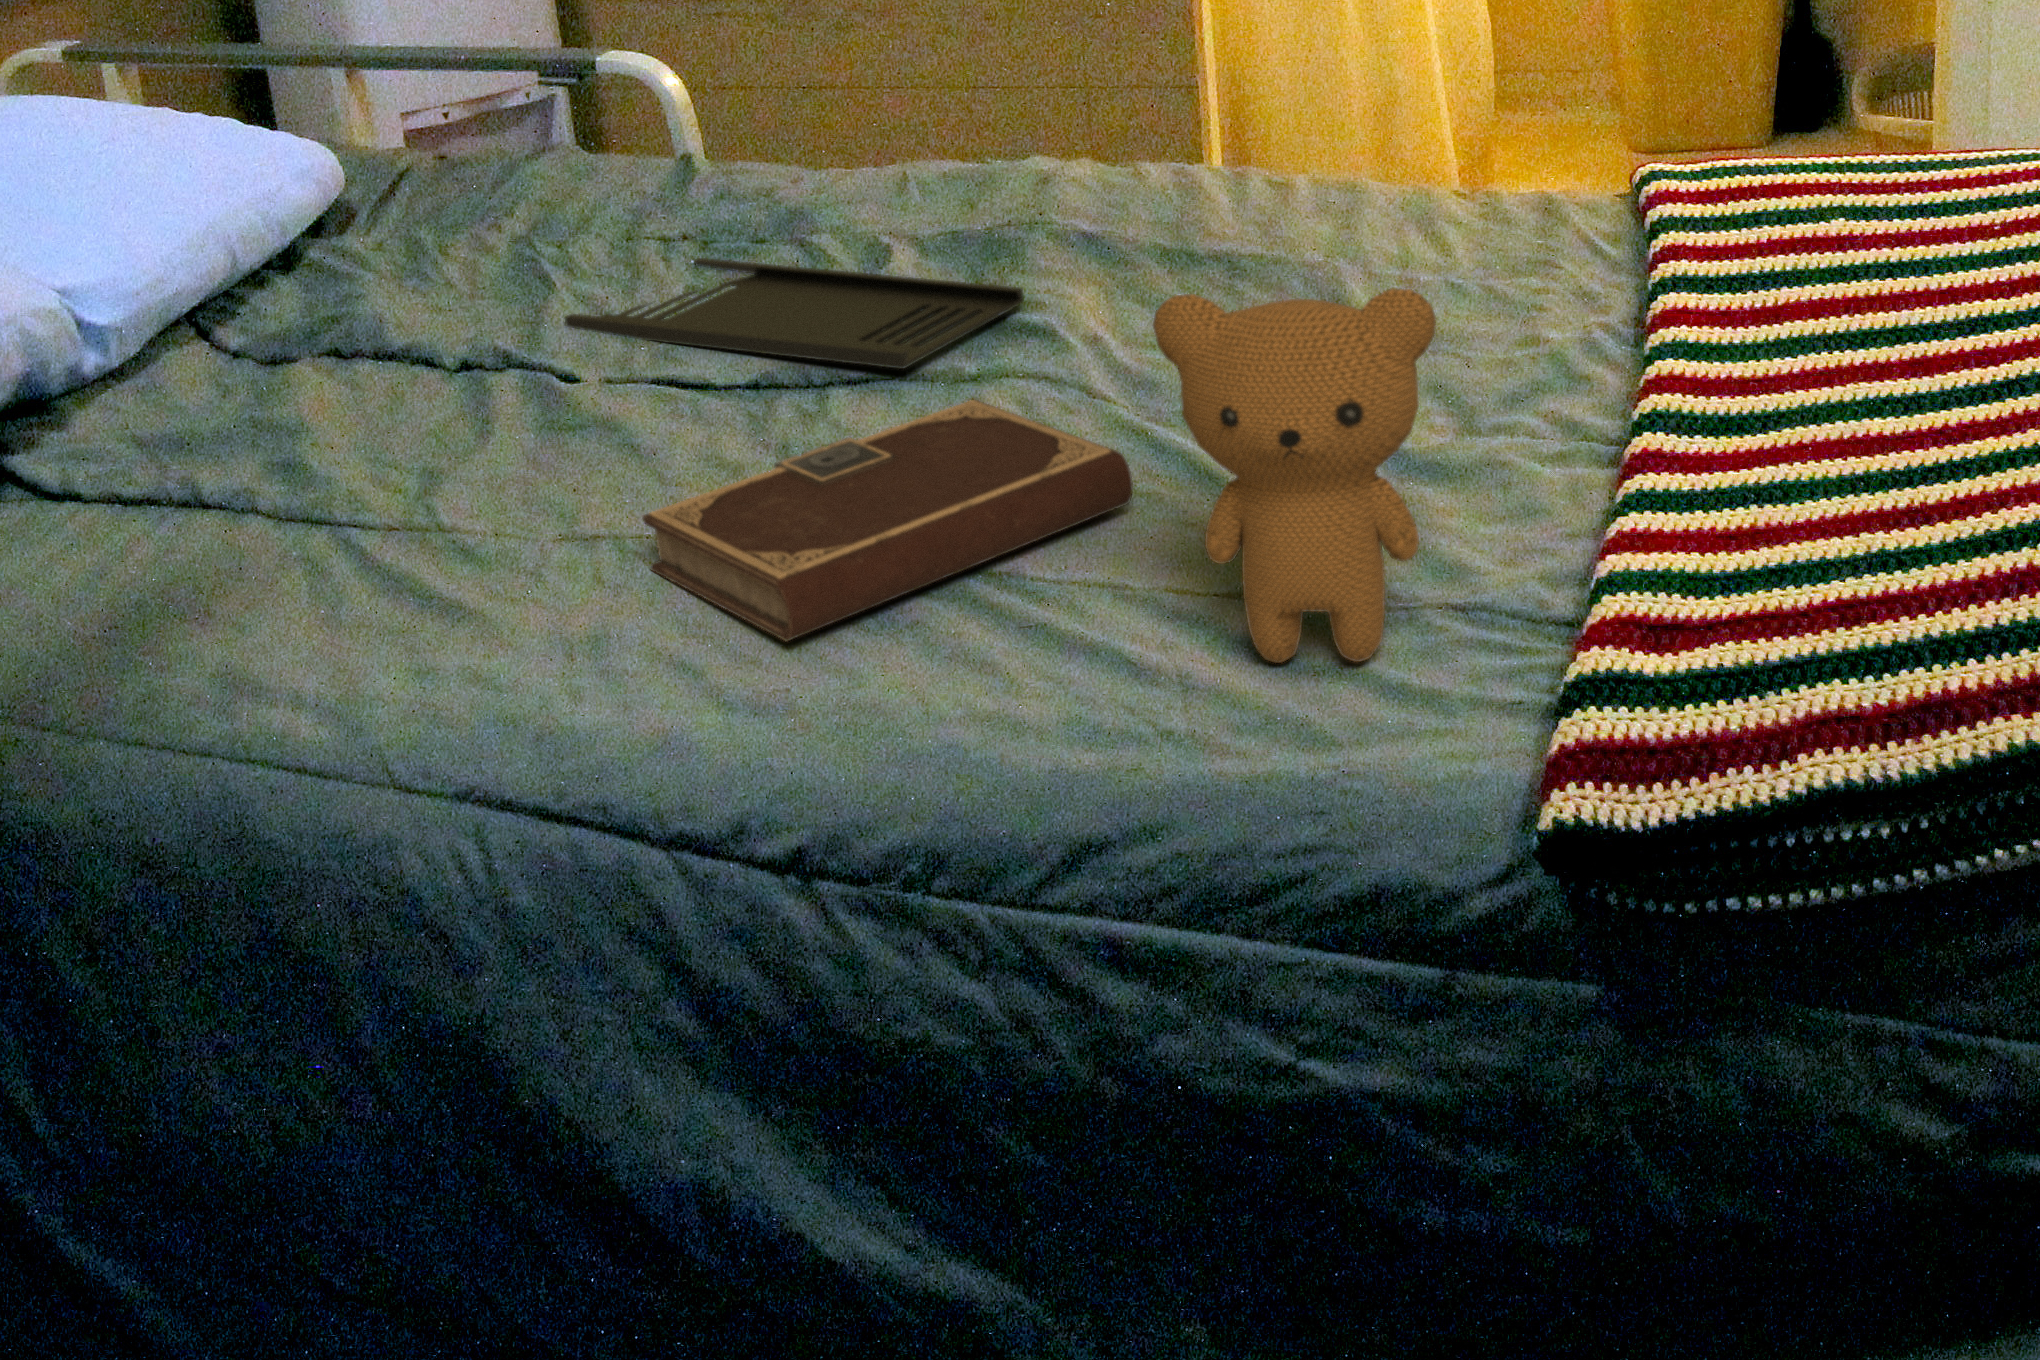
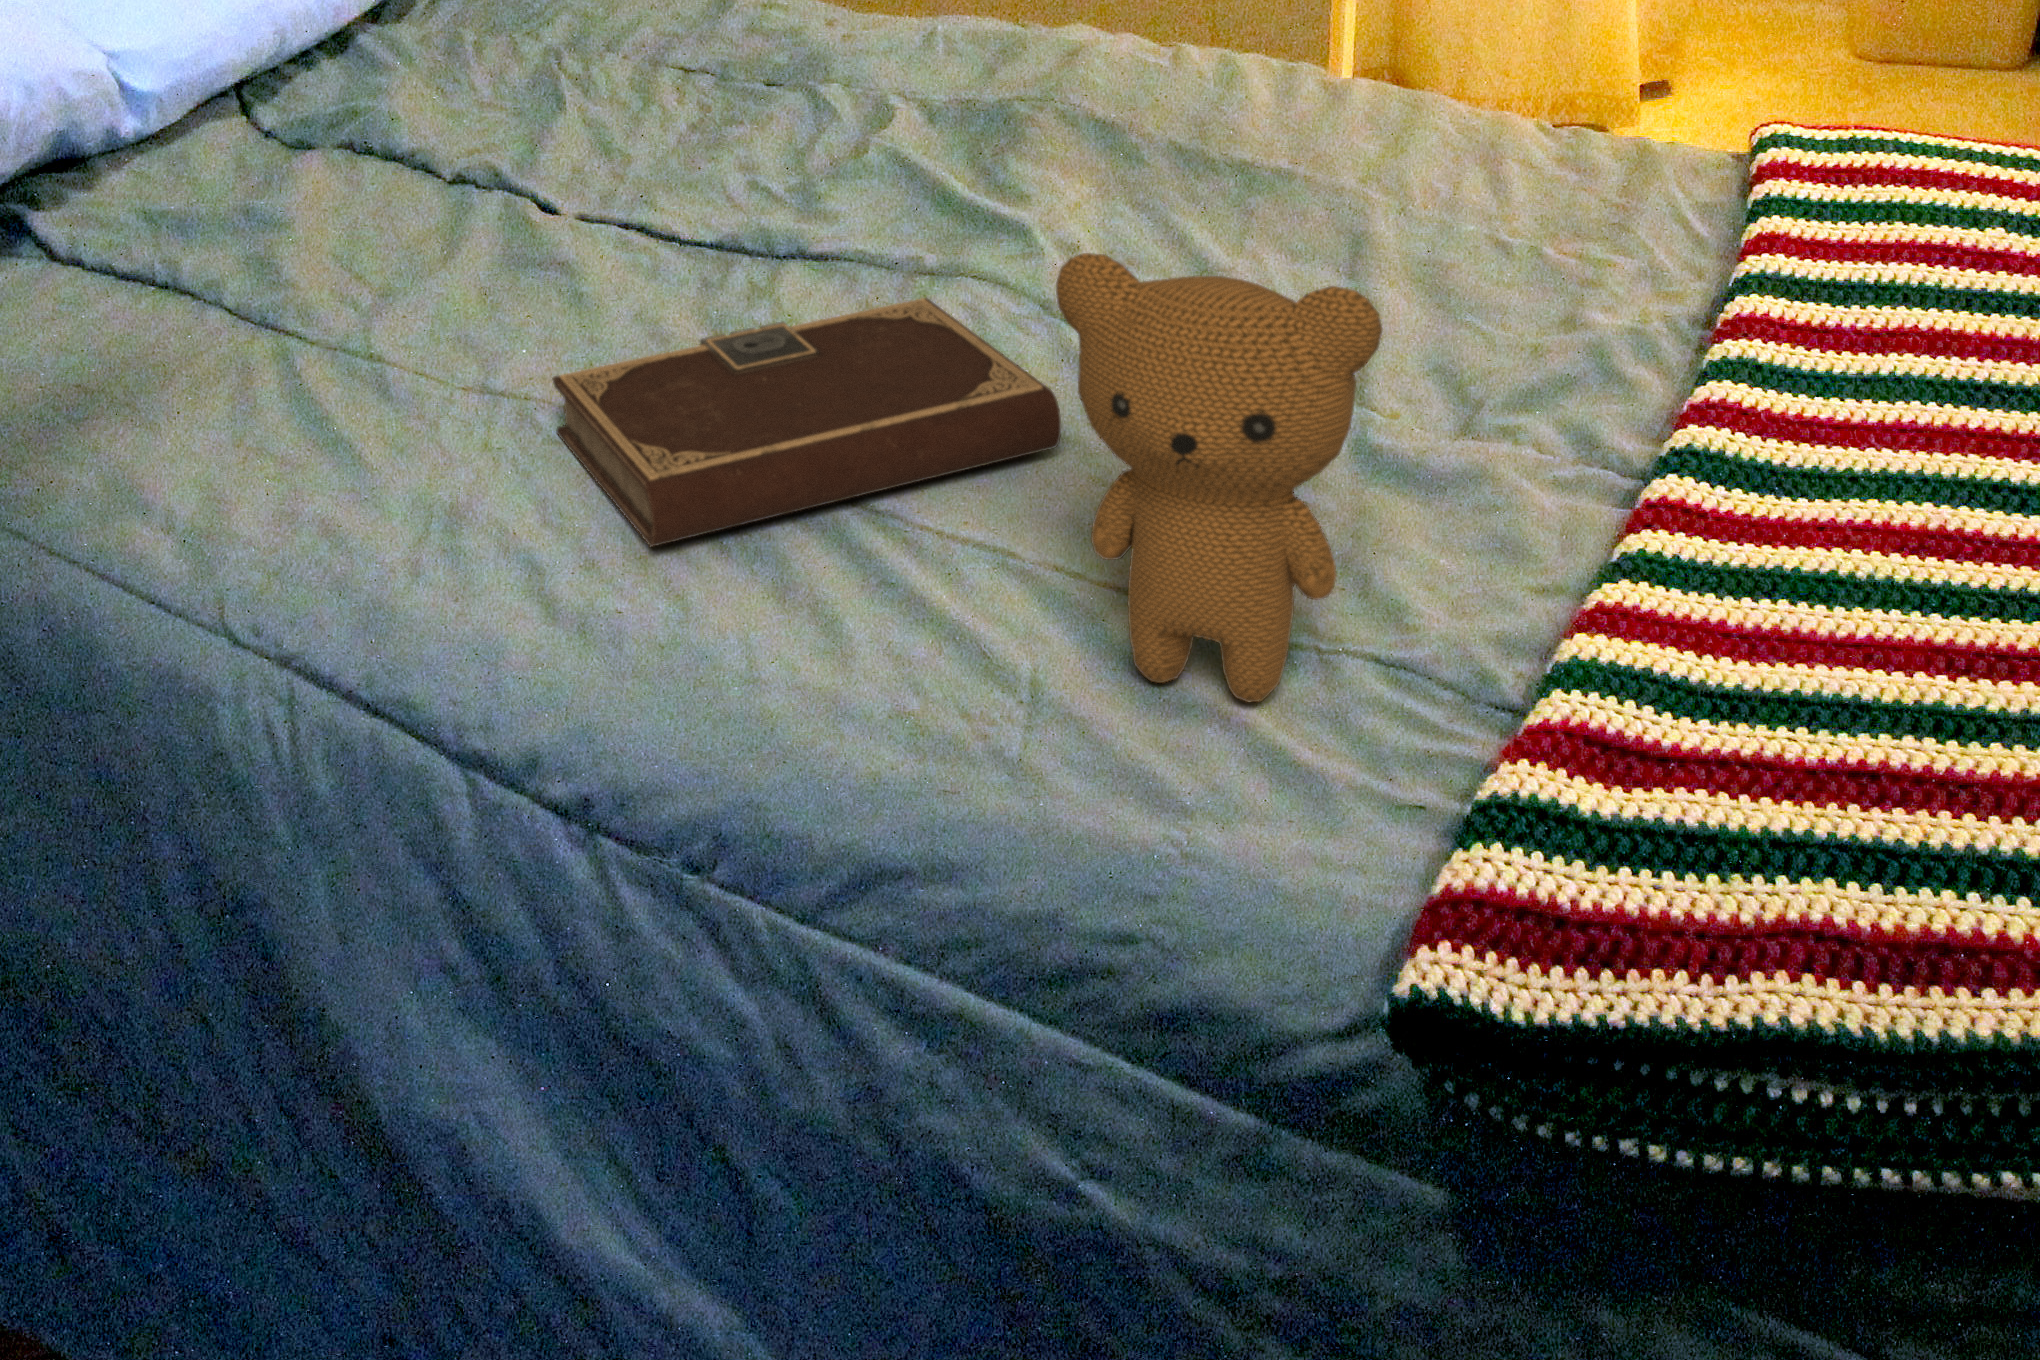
tray: present [565,258,1024,369] -> none [579,86,1028,245]

